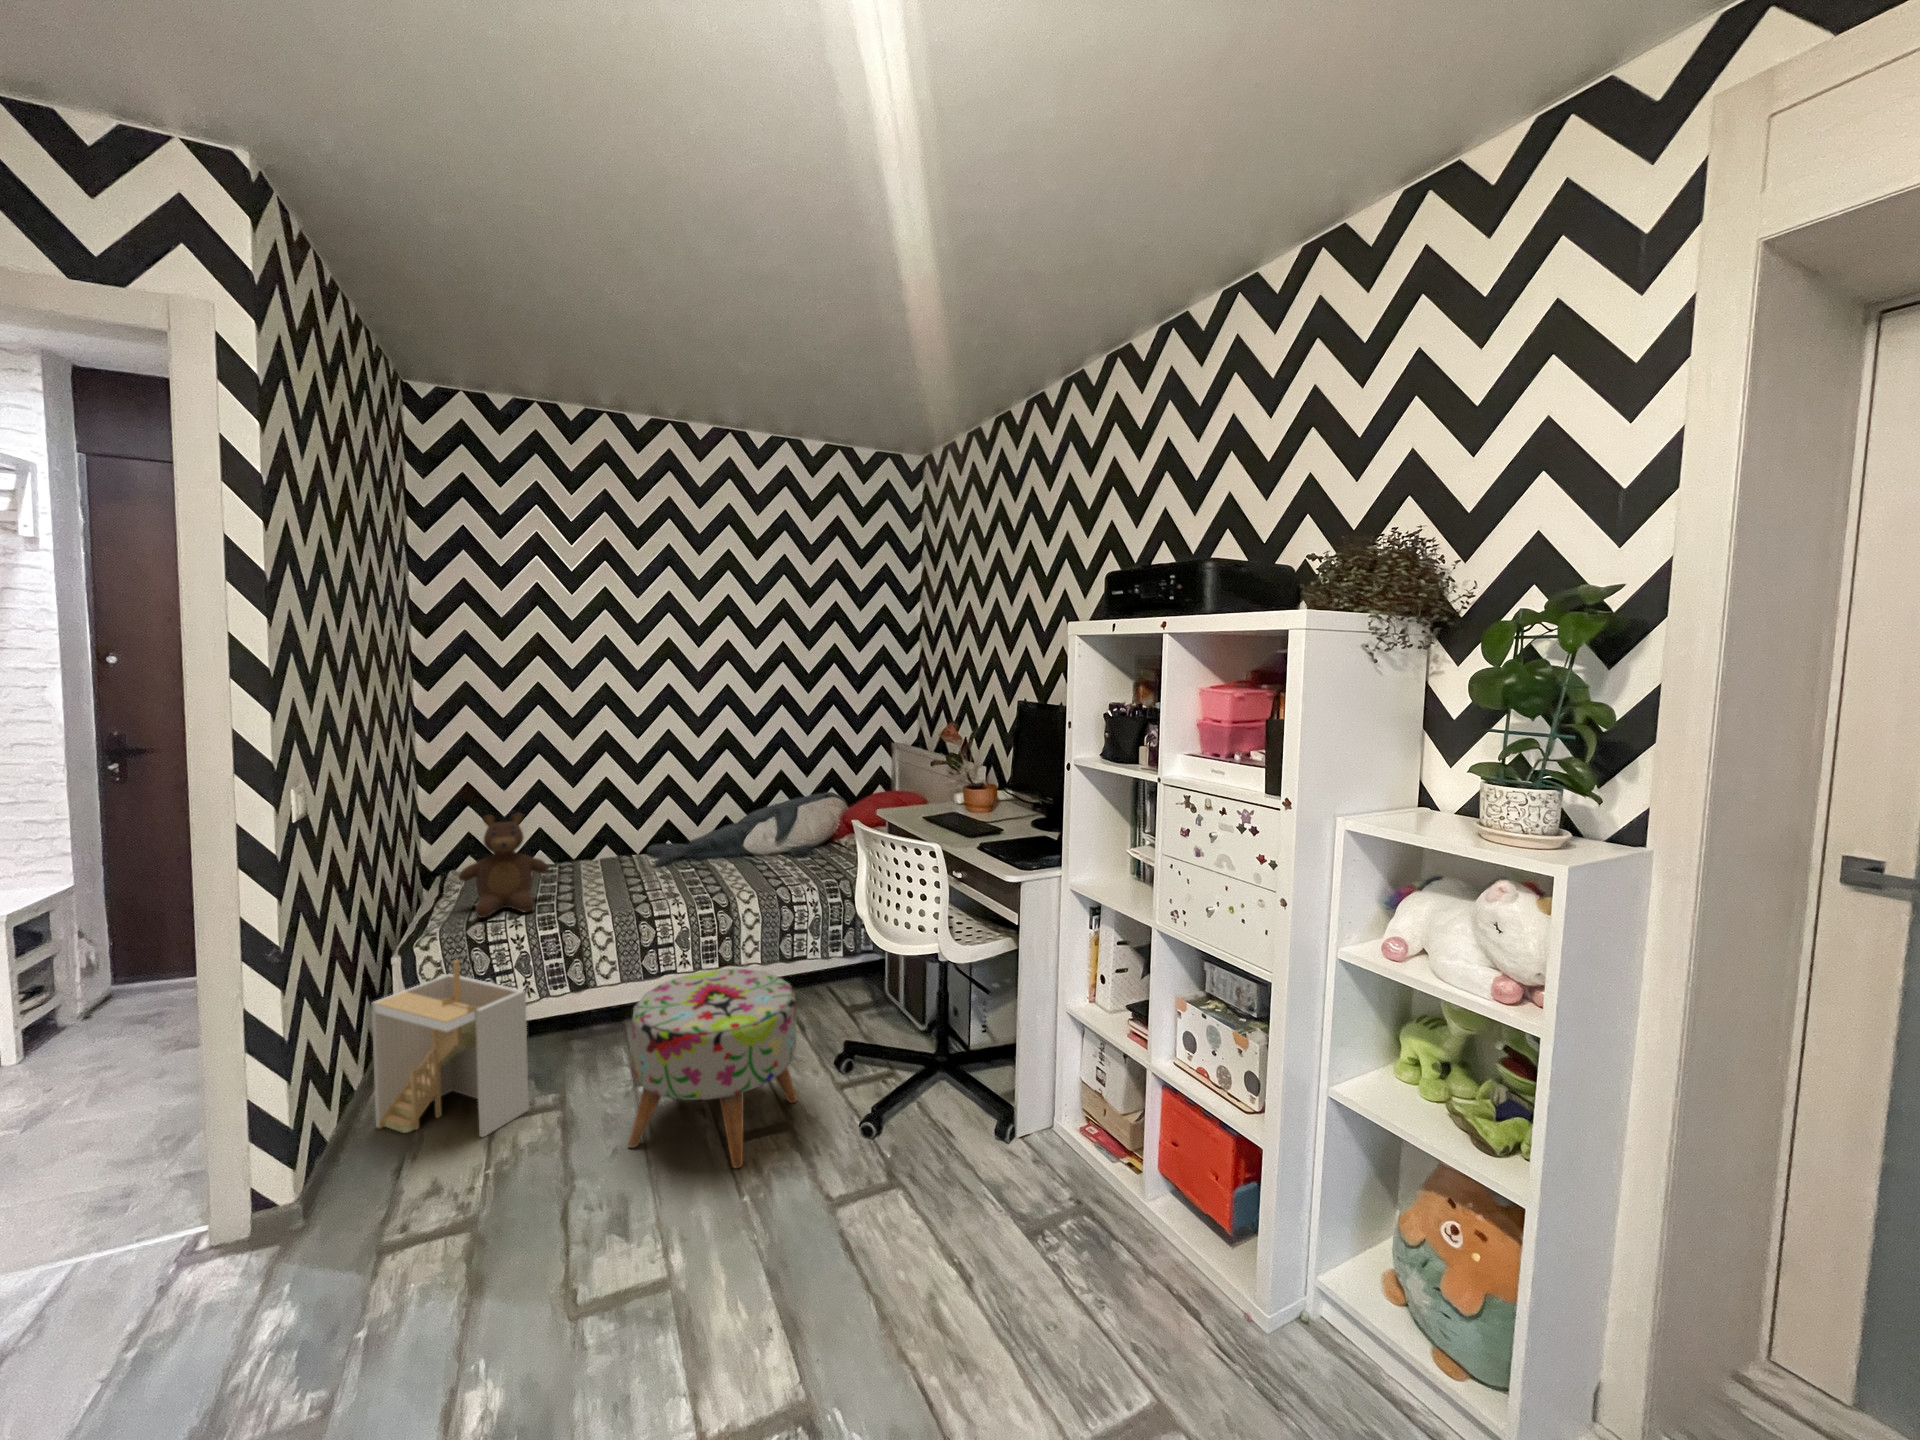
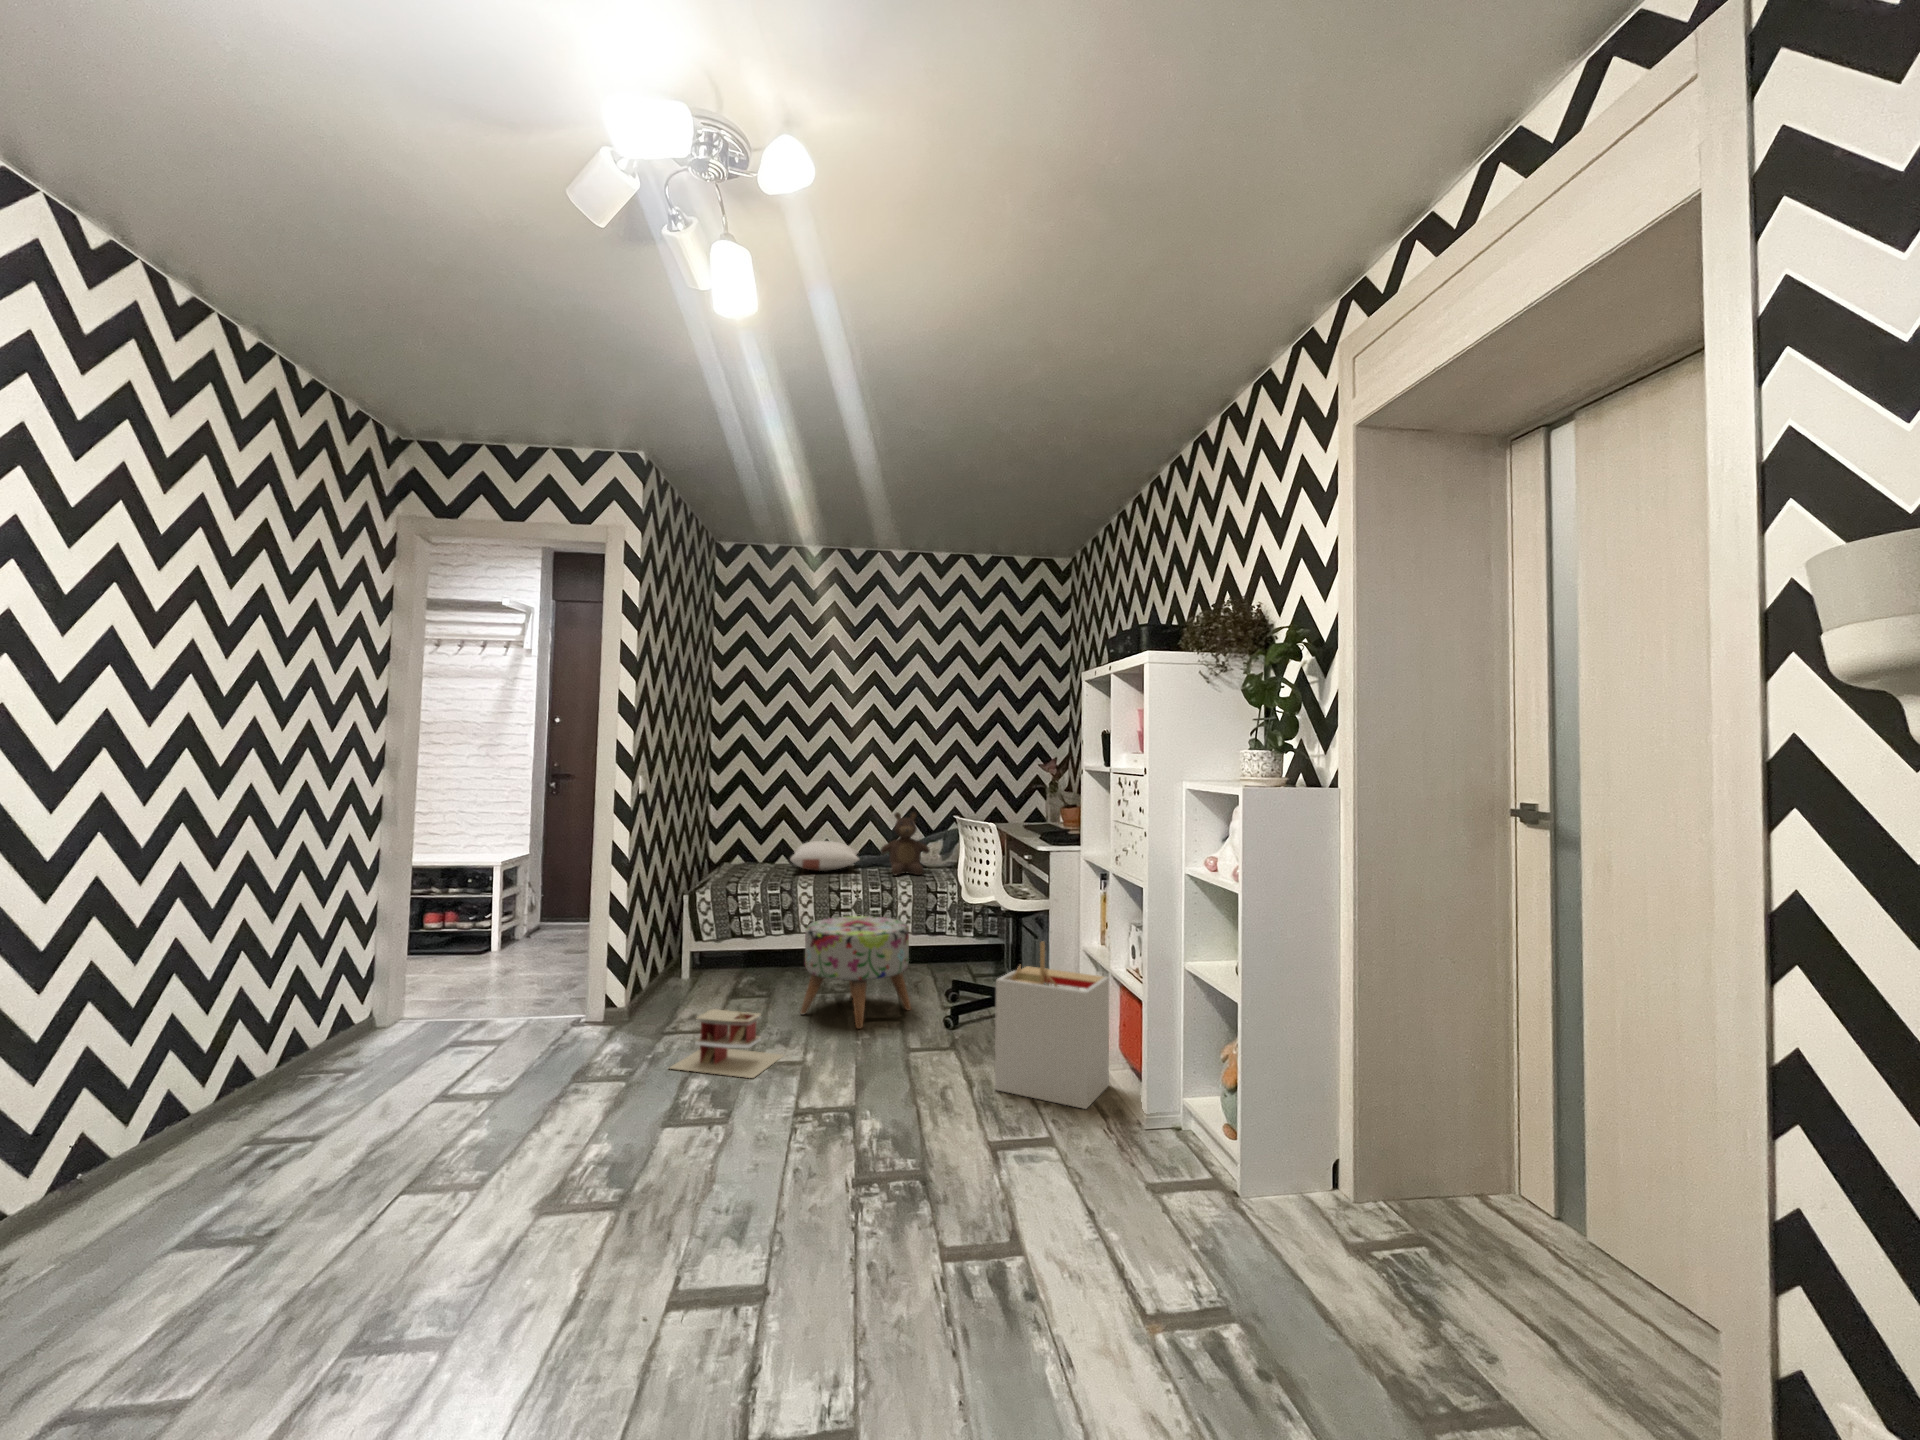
teddy bear: present [459,813,548,918] -> present [880,812,930,875]
pillow: none [563,832,671,877] -> present [790,841,859,871]
storage bin: present [372,960,529,1137] -> present [995,942,1109,1109]
toy house: none [404,1227,635,1390] -> present [670,1009,783,1078]

